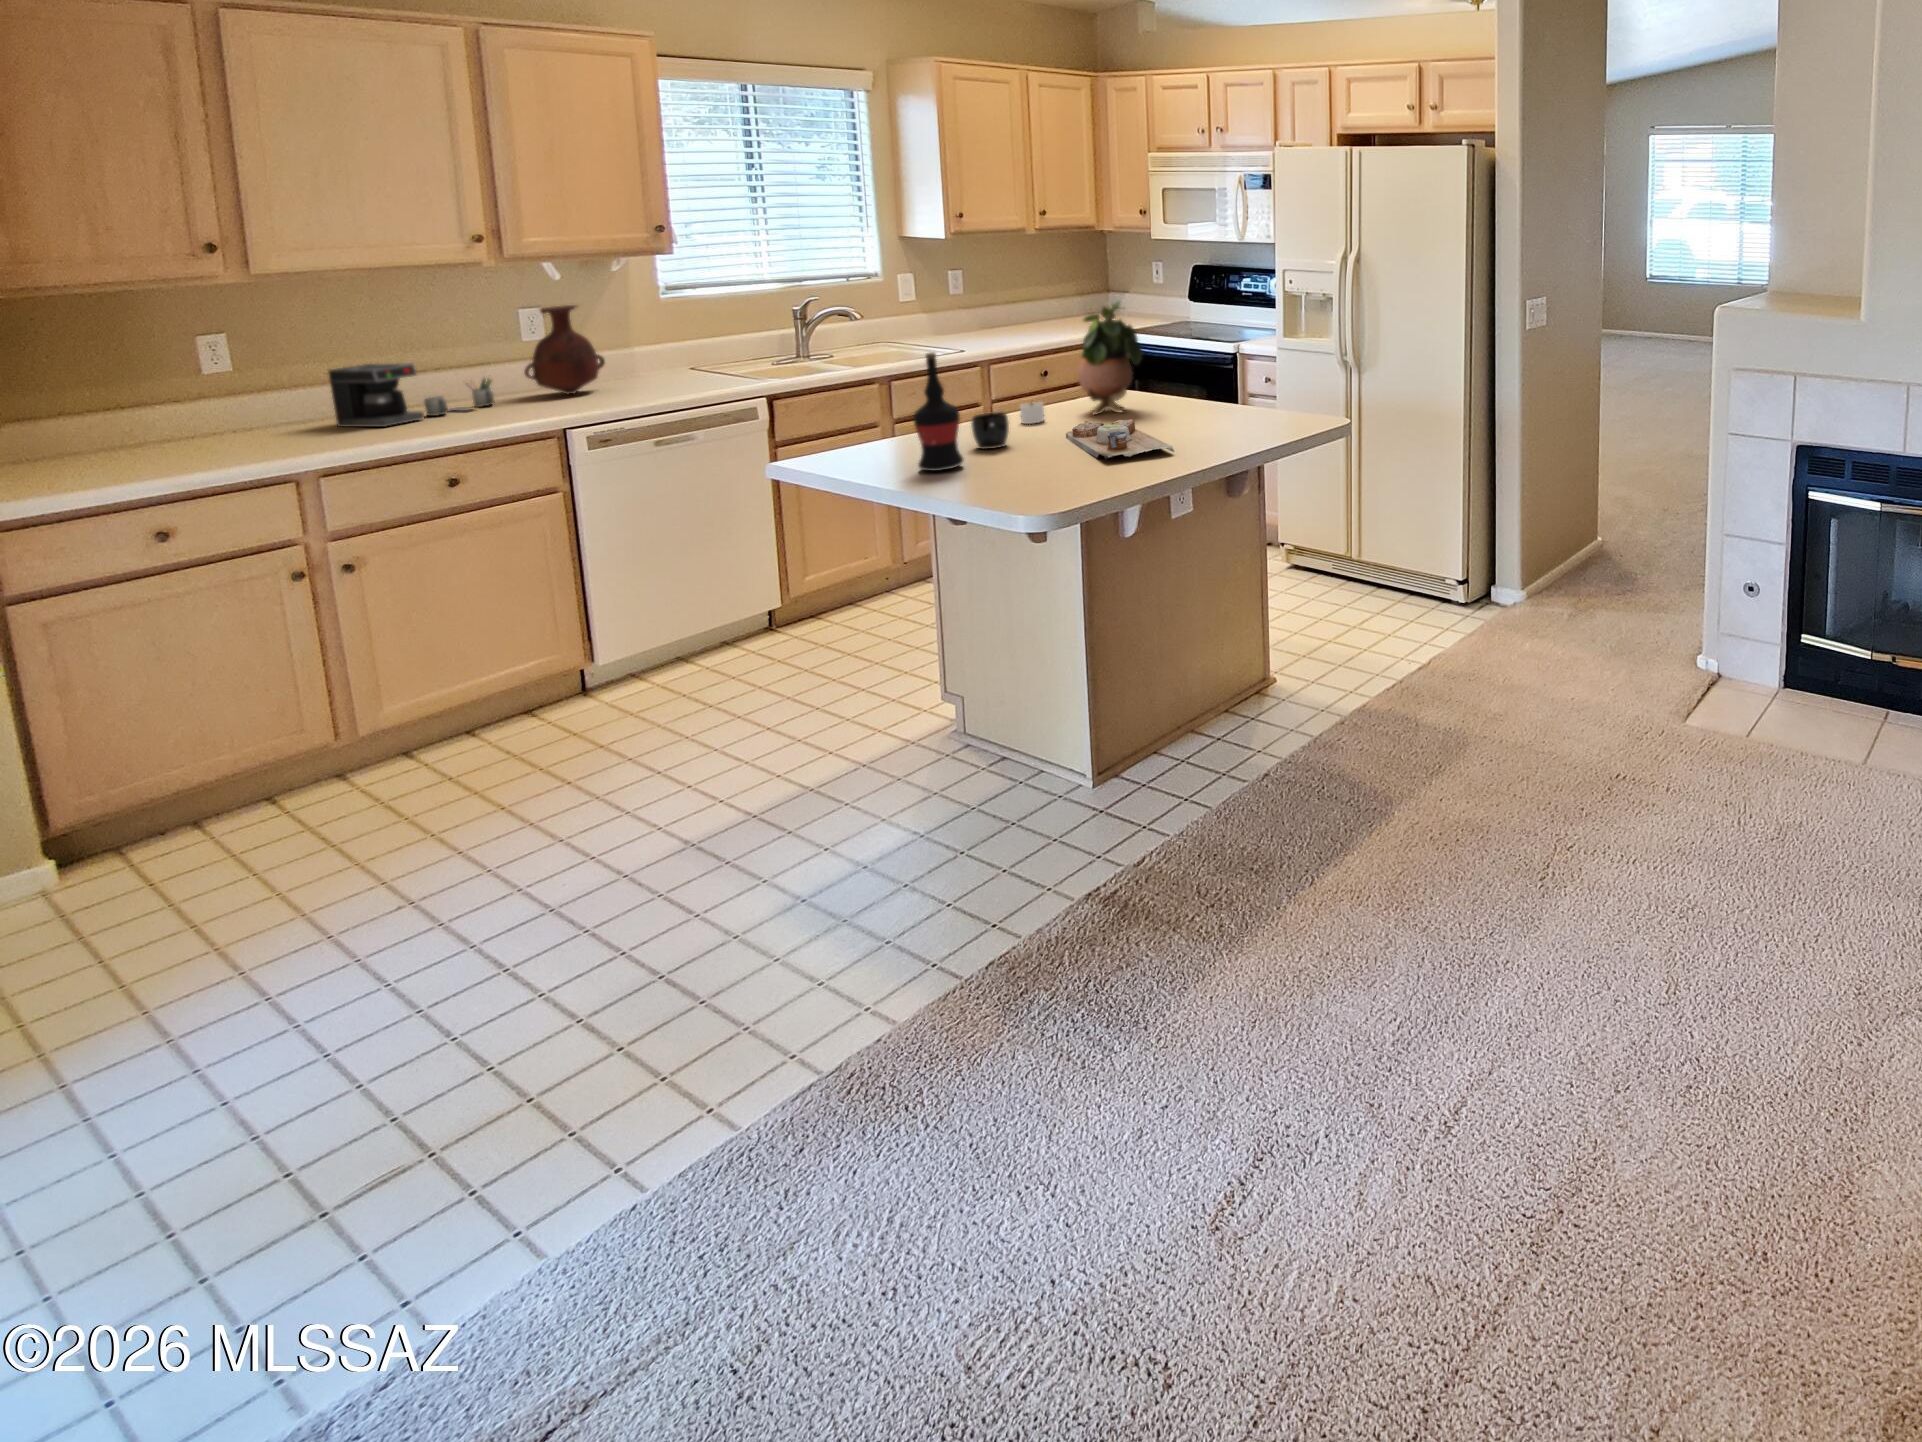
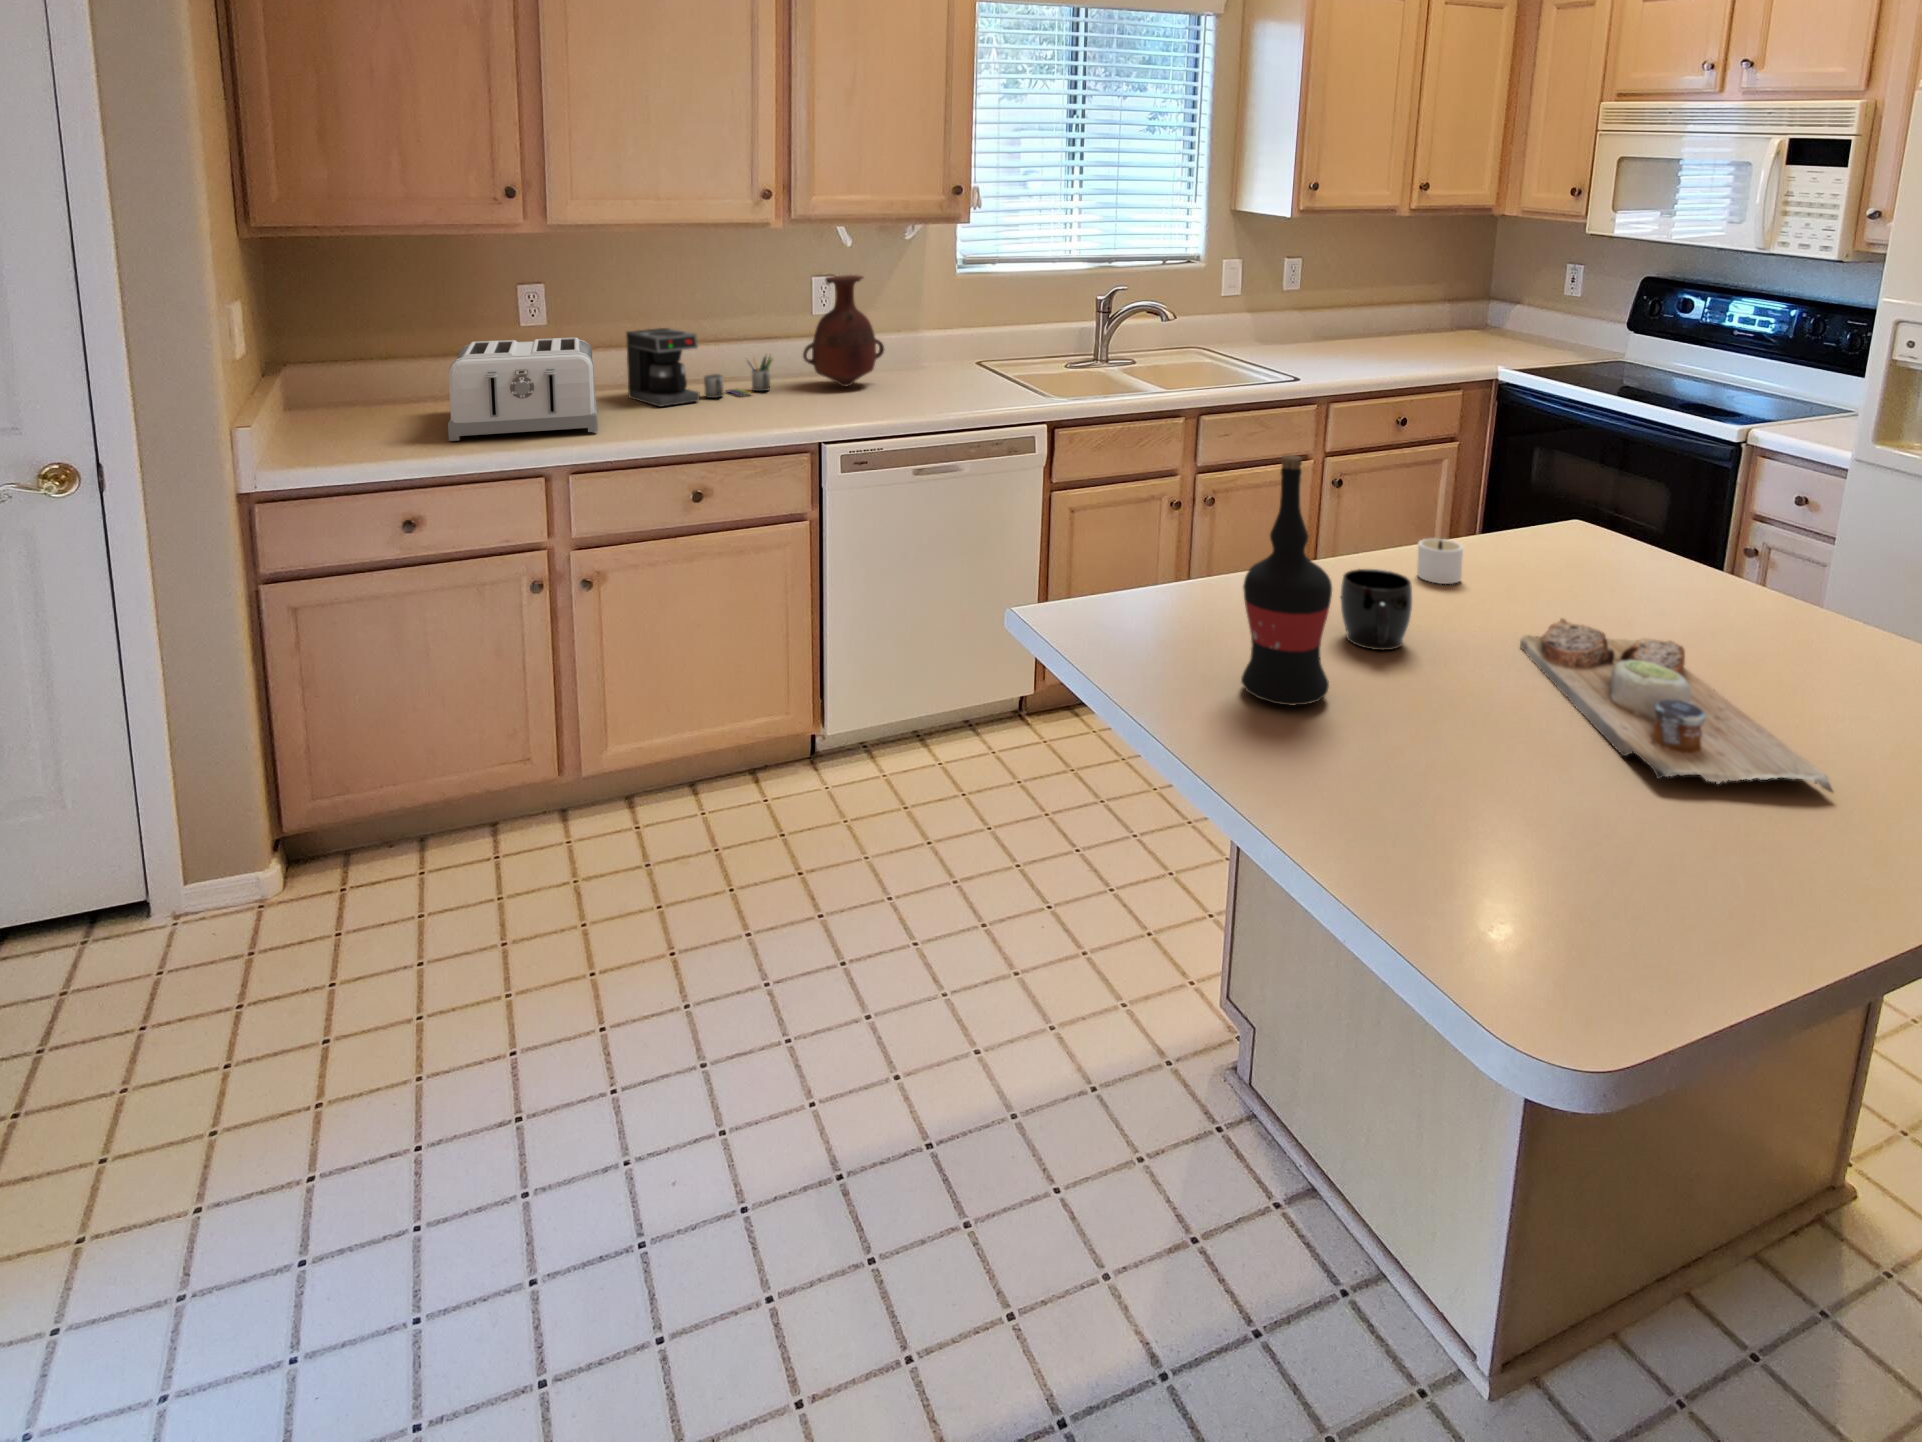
potted plant: present [1078,302,1142,415] -> none [1530,362,1677,592]
toaster: none [135,377,337,473] -> present [448,338,598,441]

